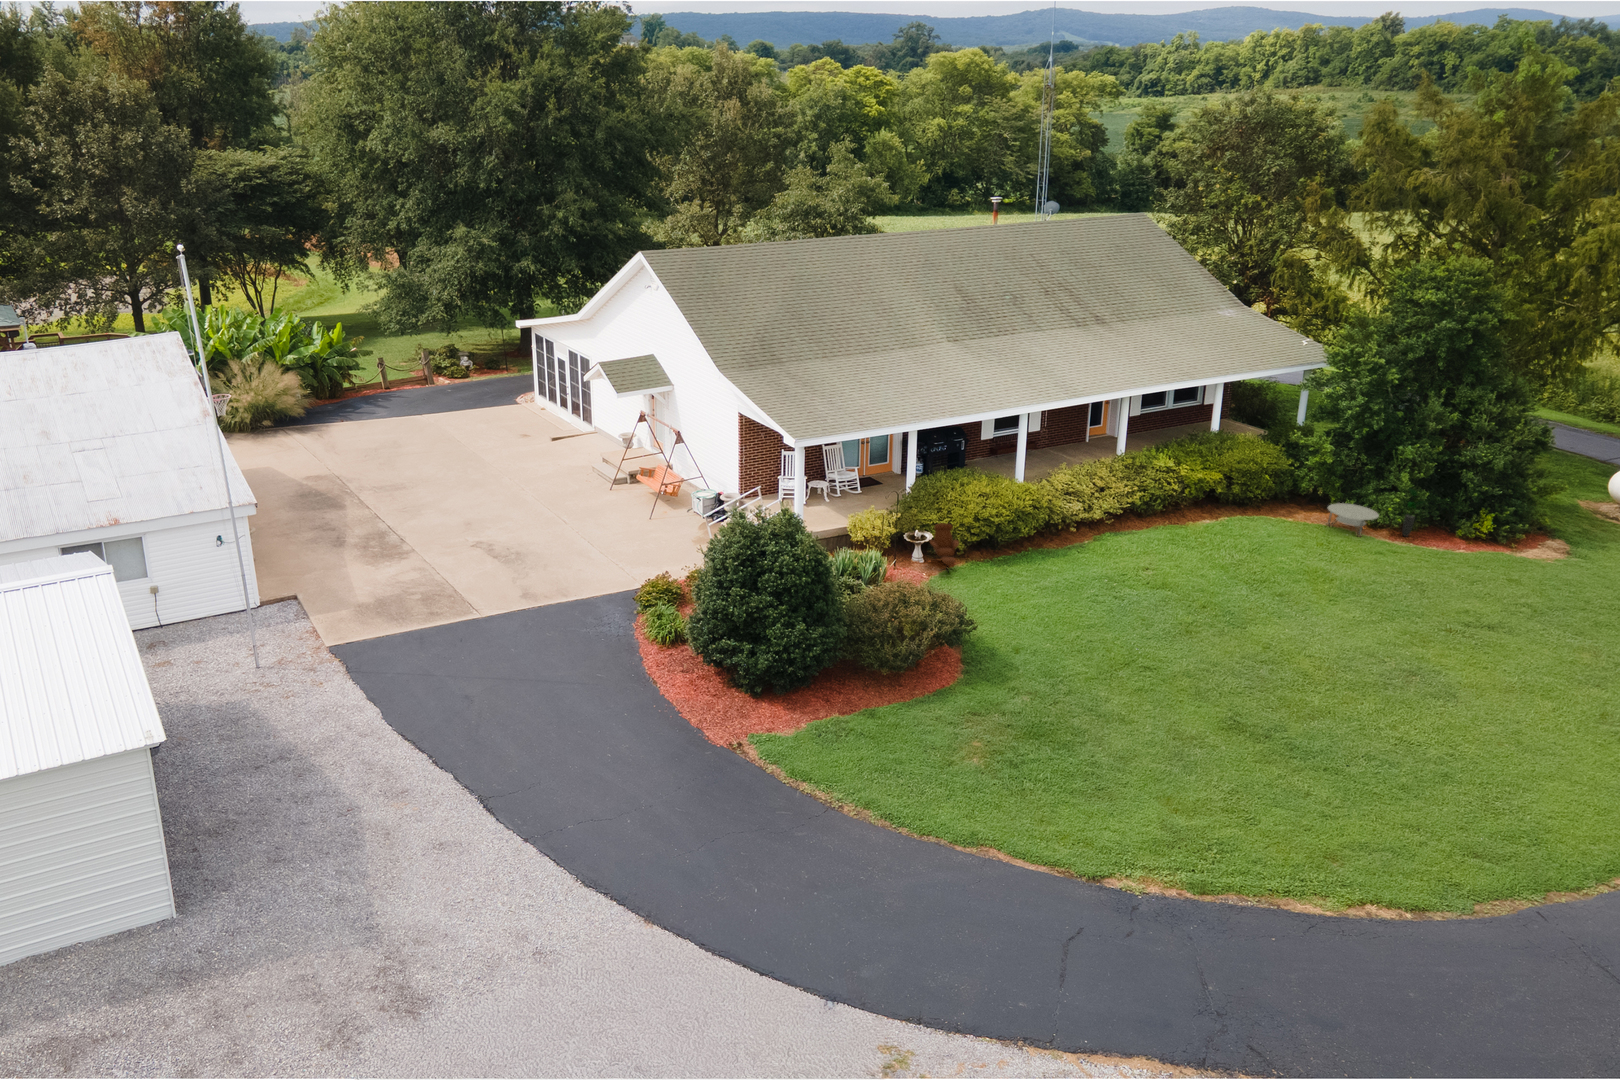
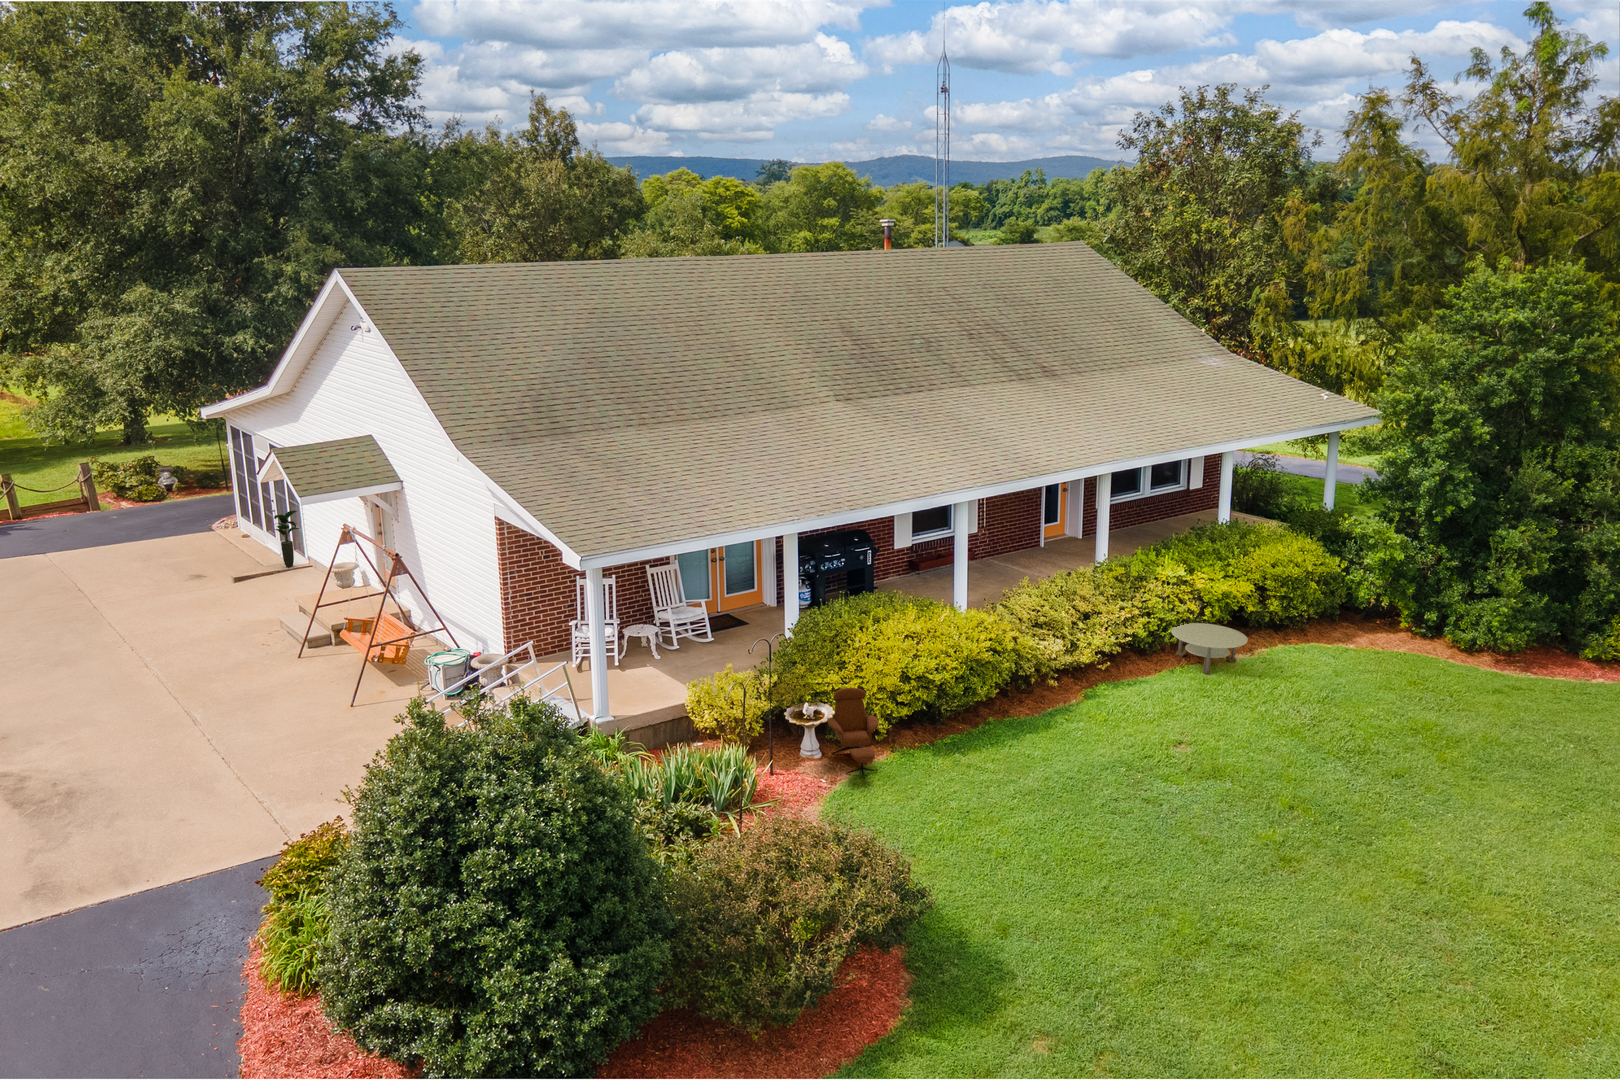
potted plant: present [1402,489,1424,537] -> present [274,511,300,567]
round table: present [1327,503,1379,537] -> present [1171,623,1248,674]

